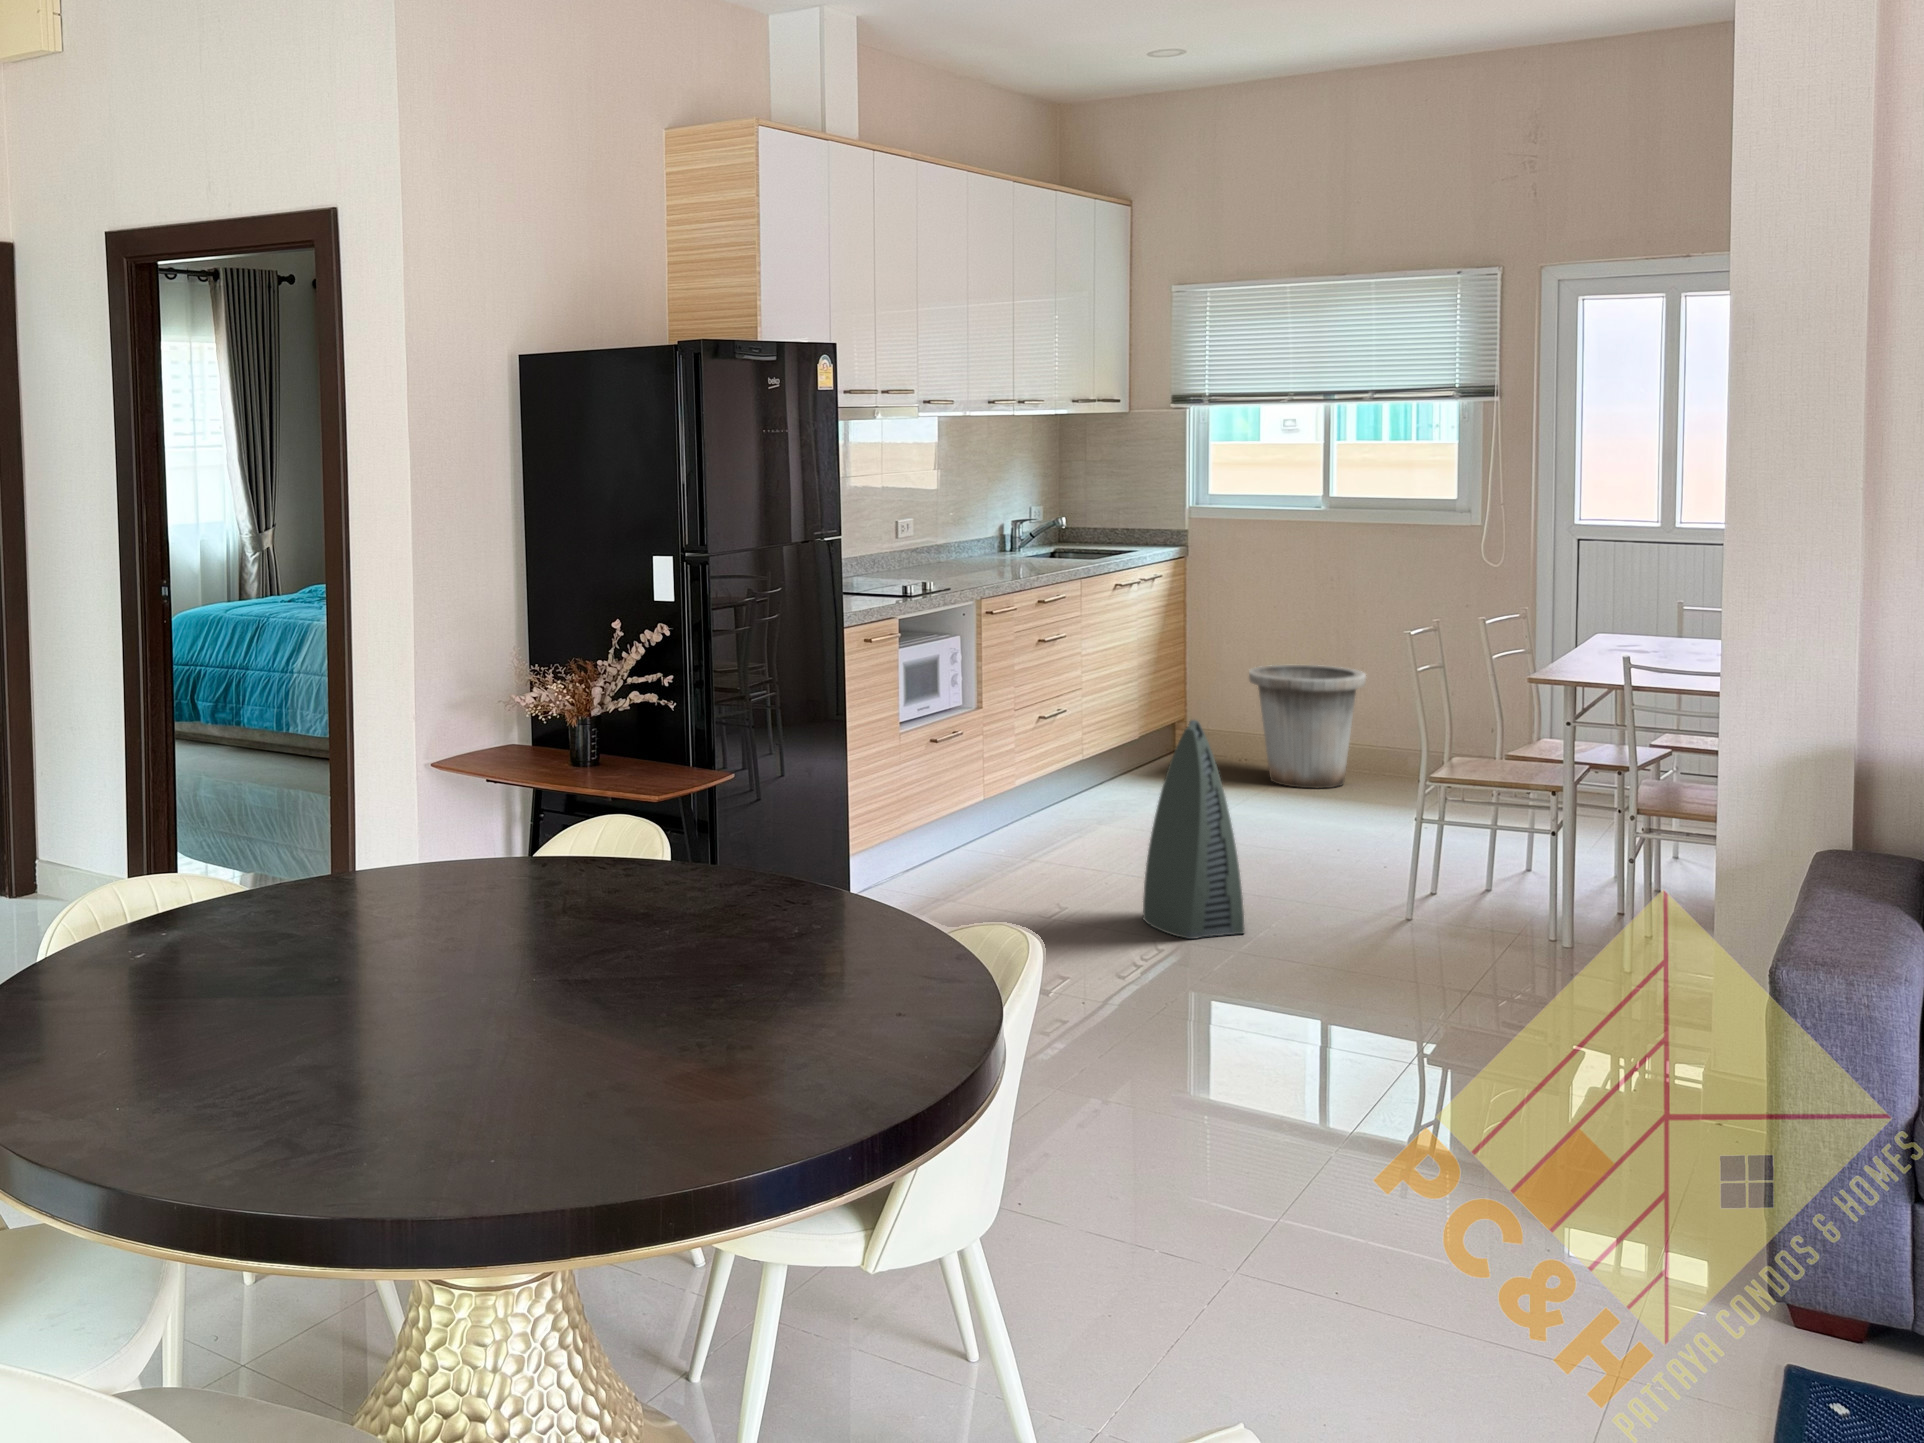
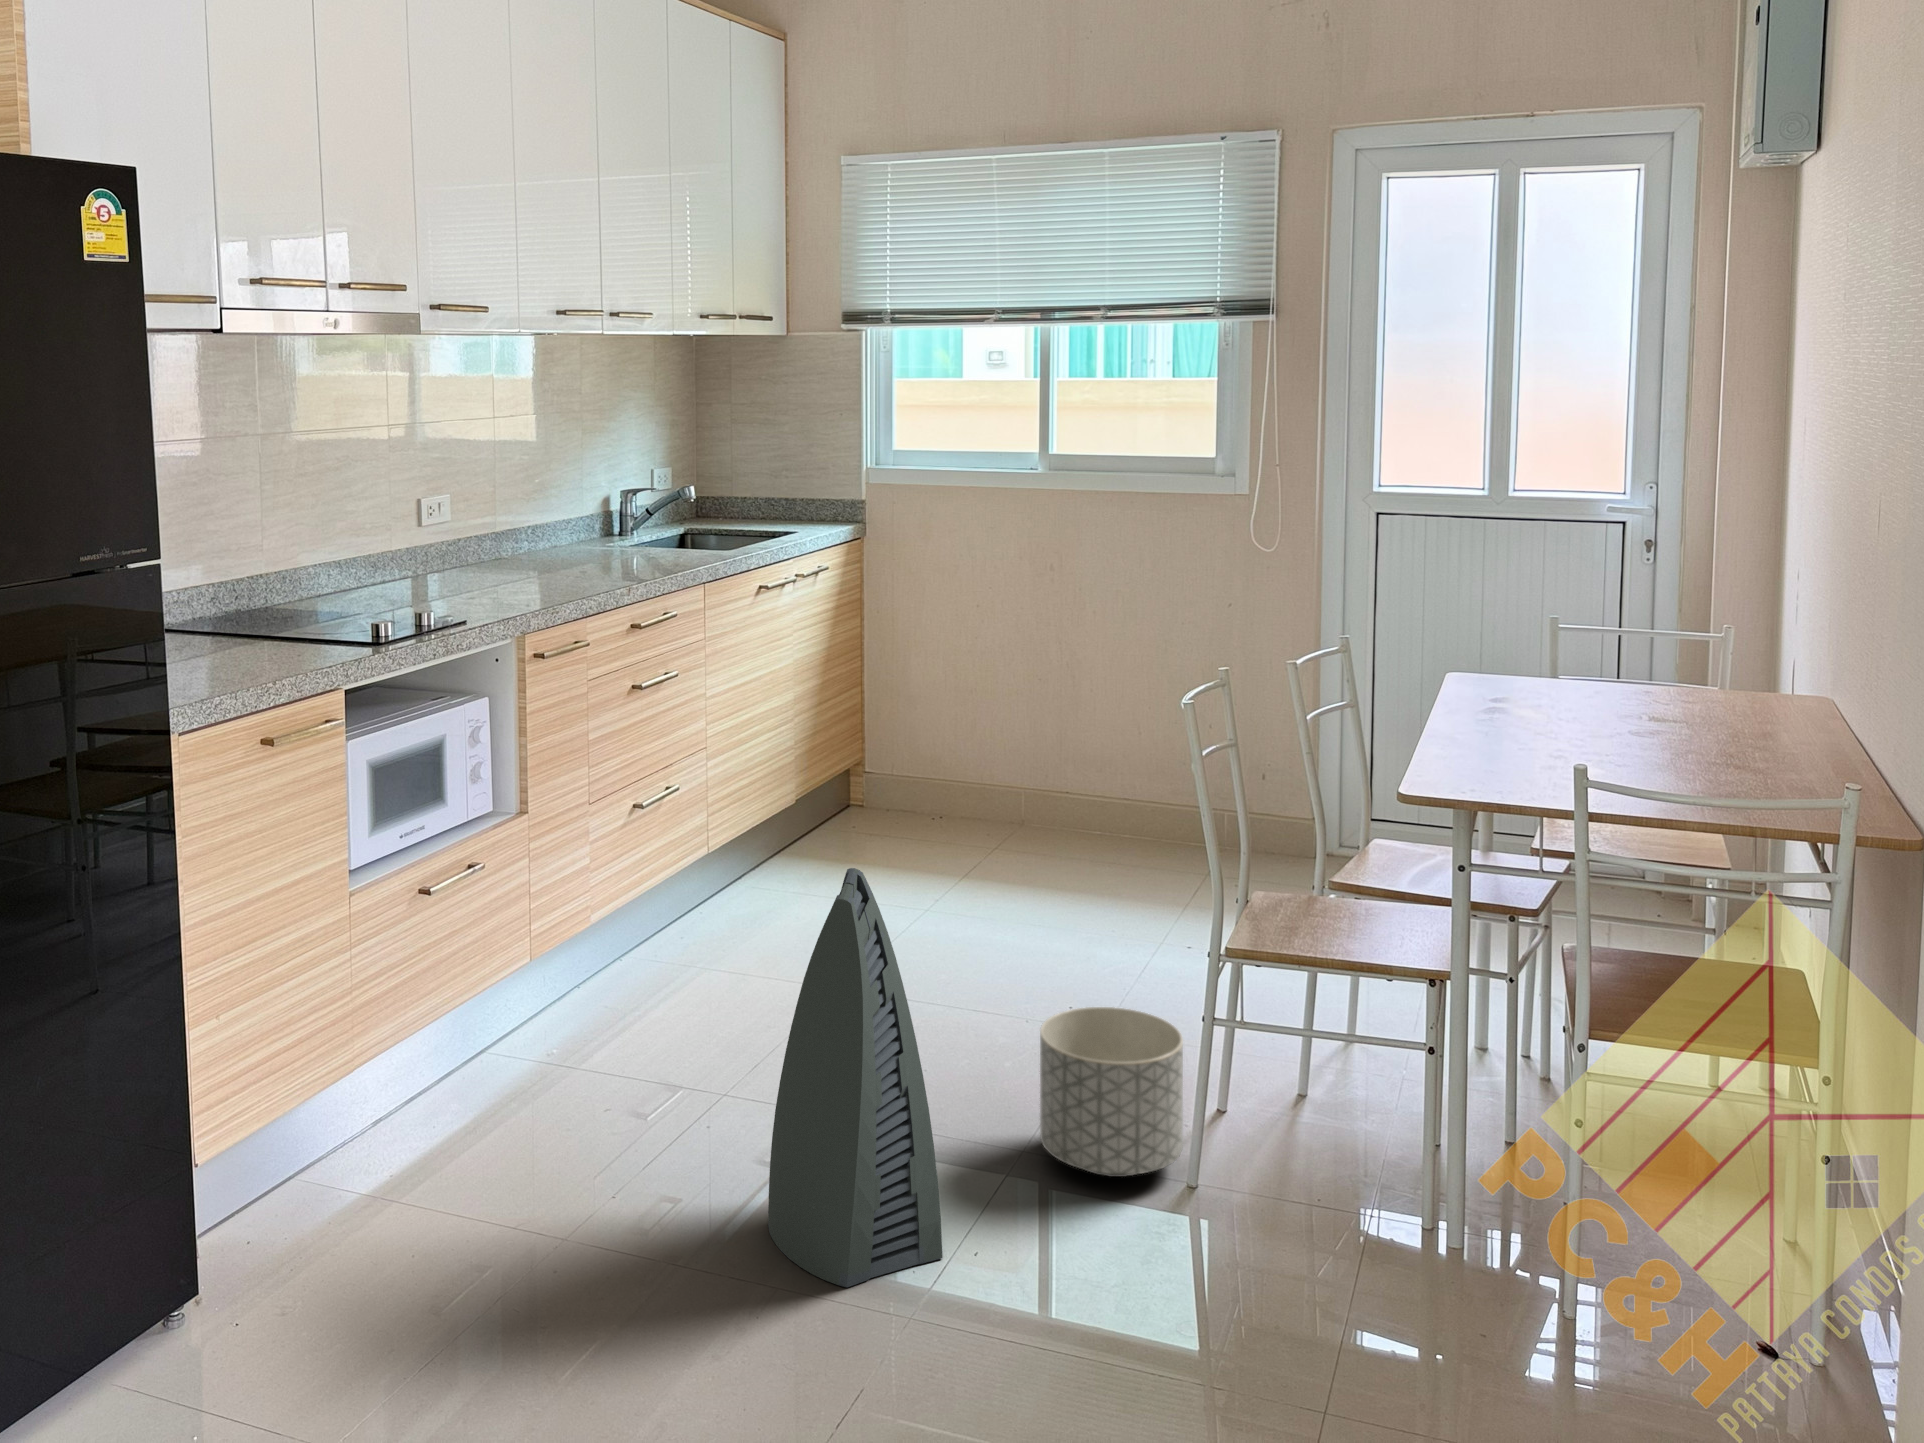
trash can: present [1249,665,1366,788] -> none [947,686,1102,865]
planter: none [1305,822,1394,914] -> present [1040,1007,1183,1177]

